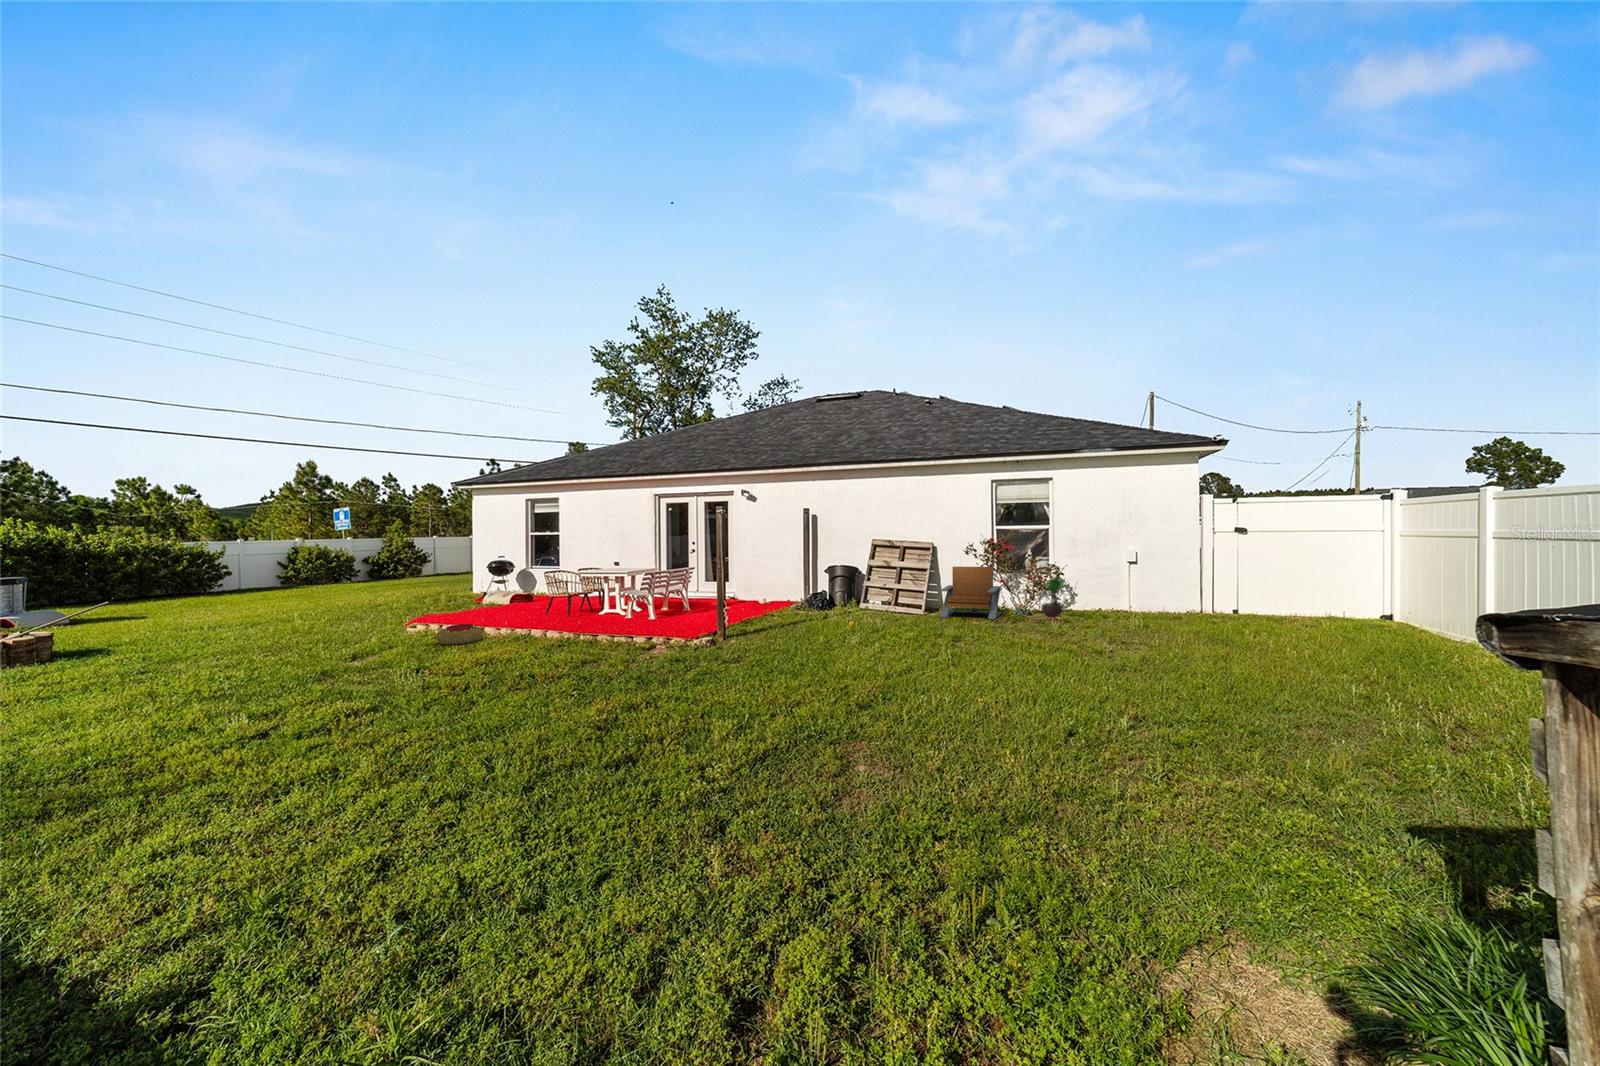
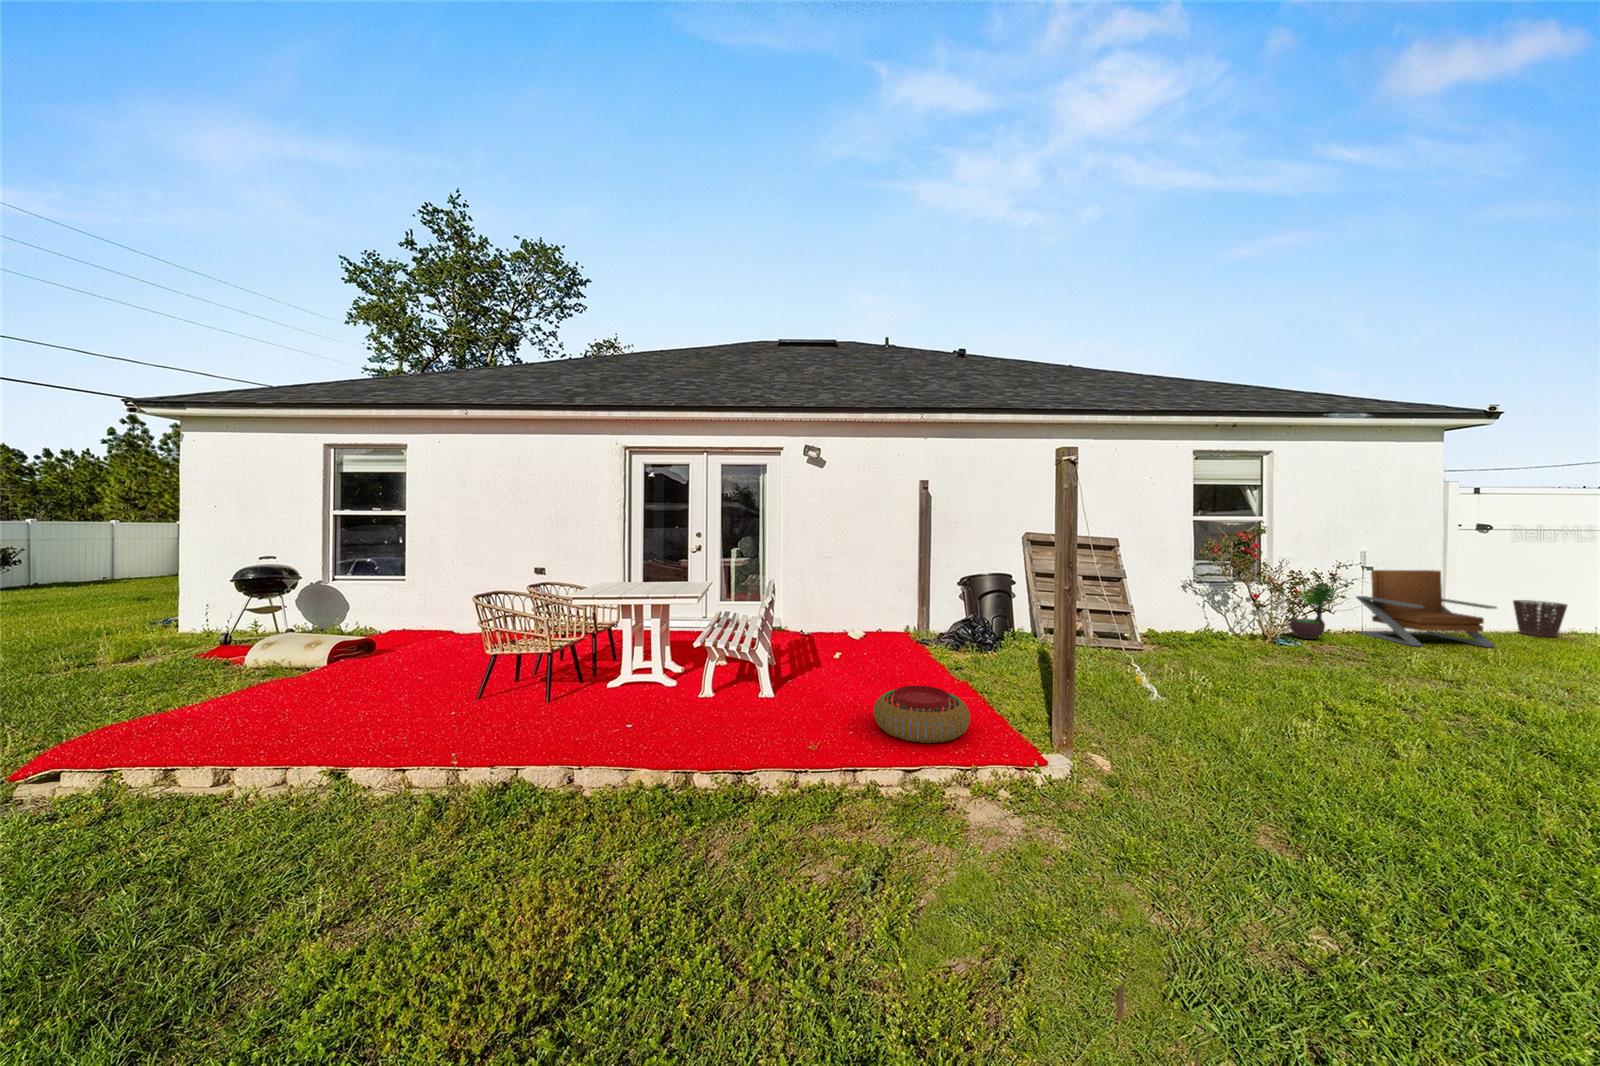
lounge chair: present [940,567,1001,619] -> present [1356,570,1497,647]
basket: none [1259,595,1295,626] -> present [1513,600,1567,637]
pouf: present [436,624,483,645] -> present [874,686,970,743]

